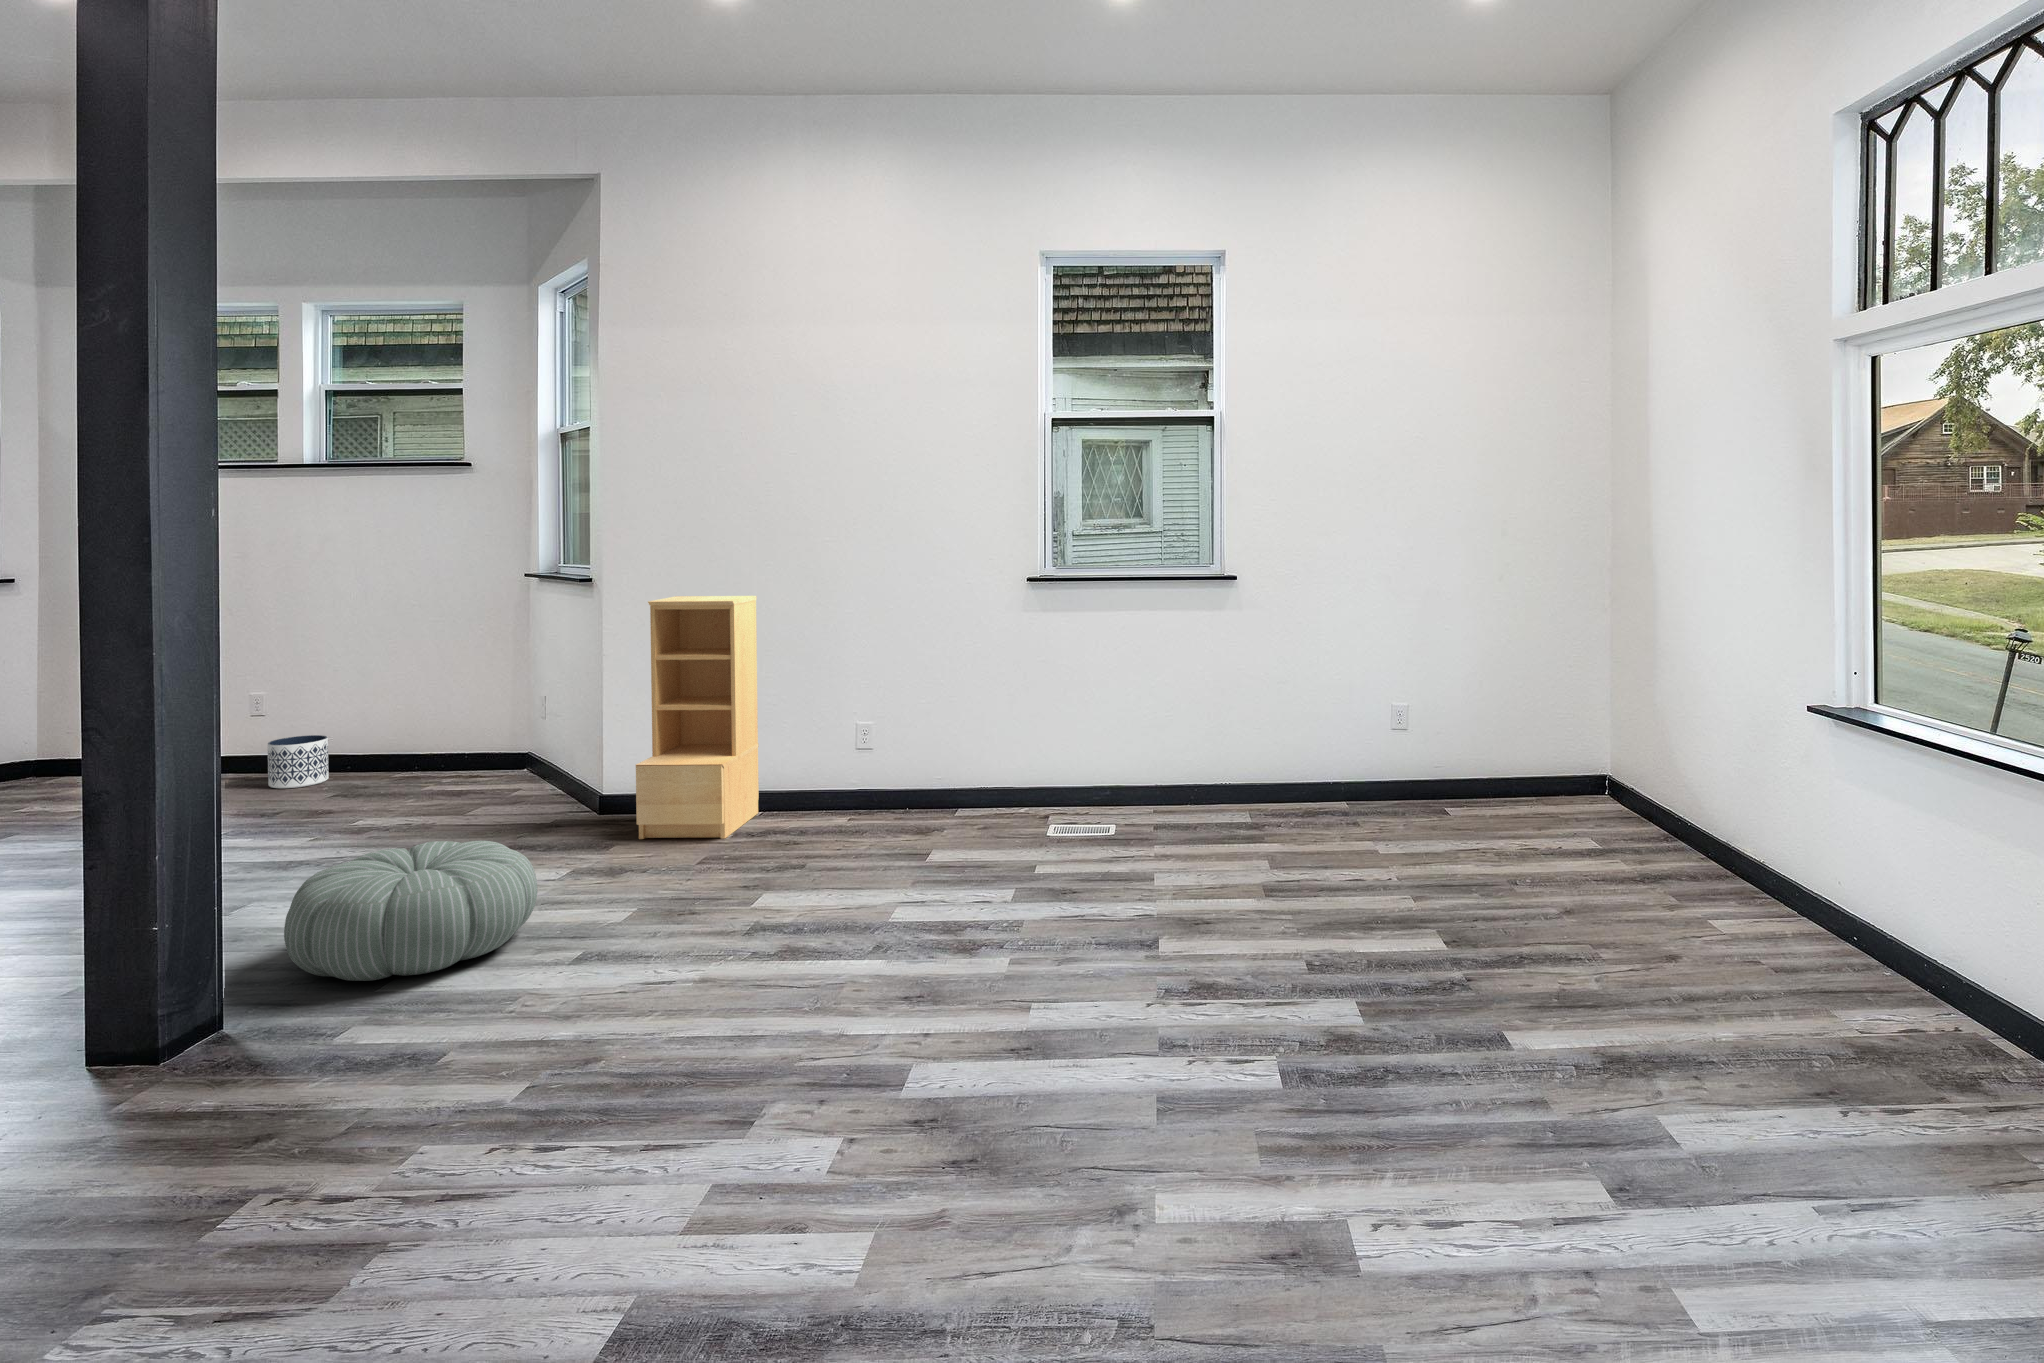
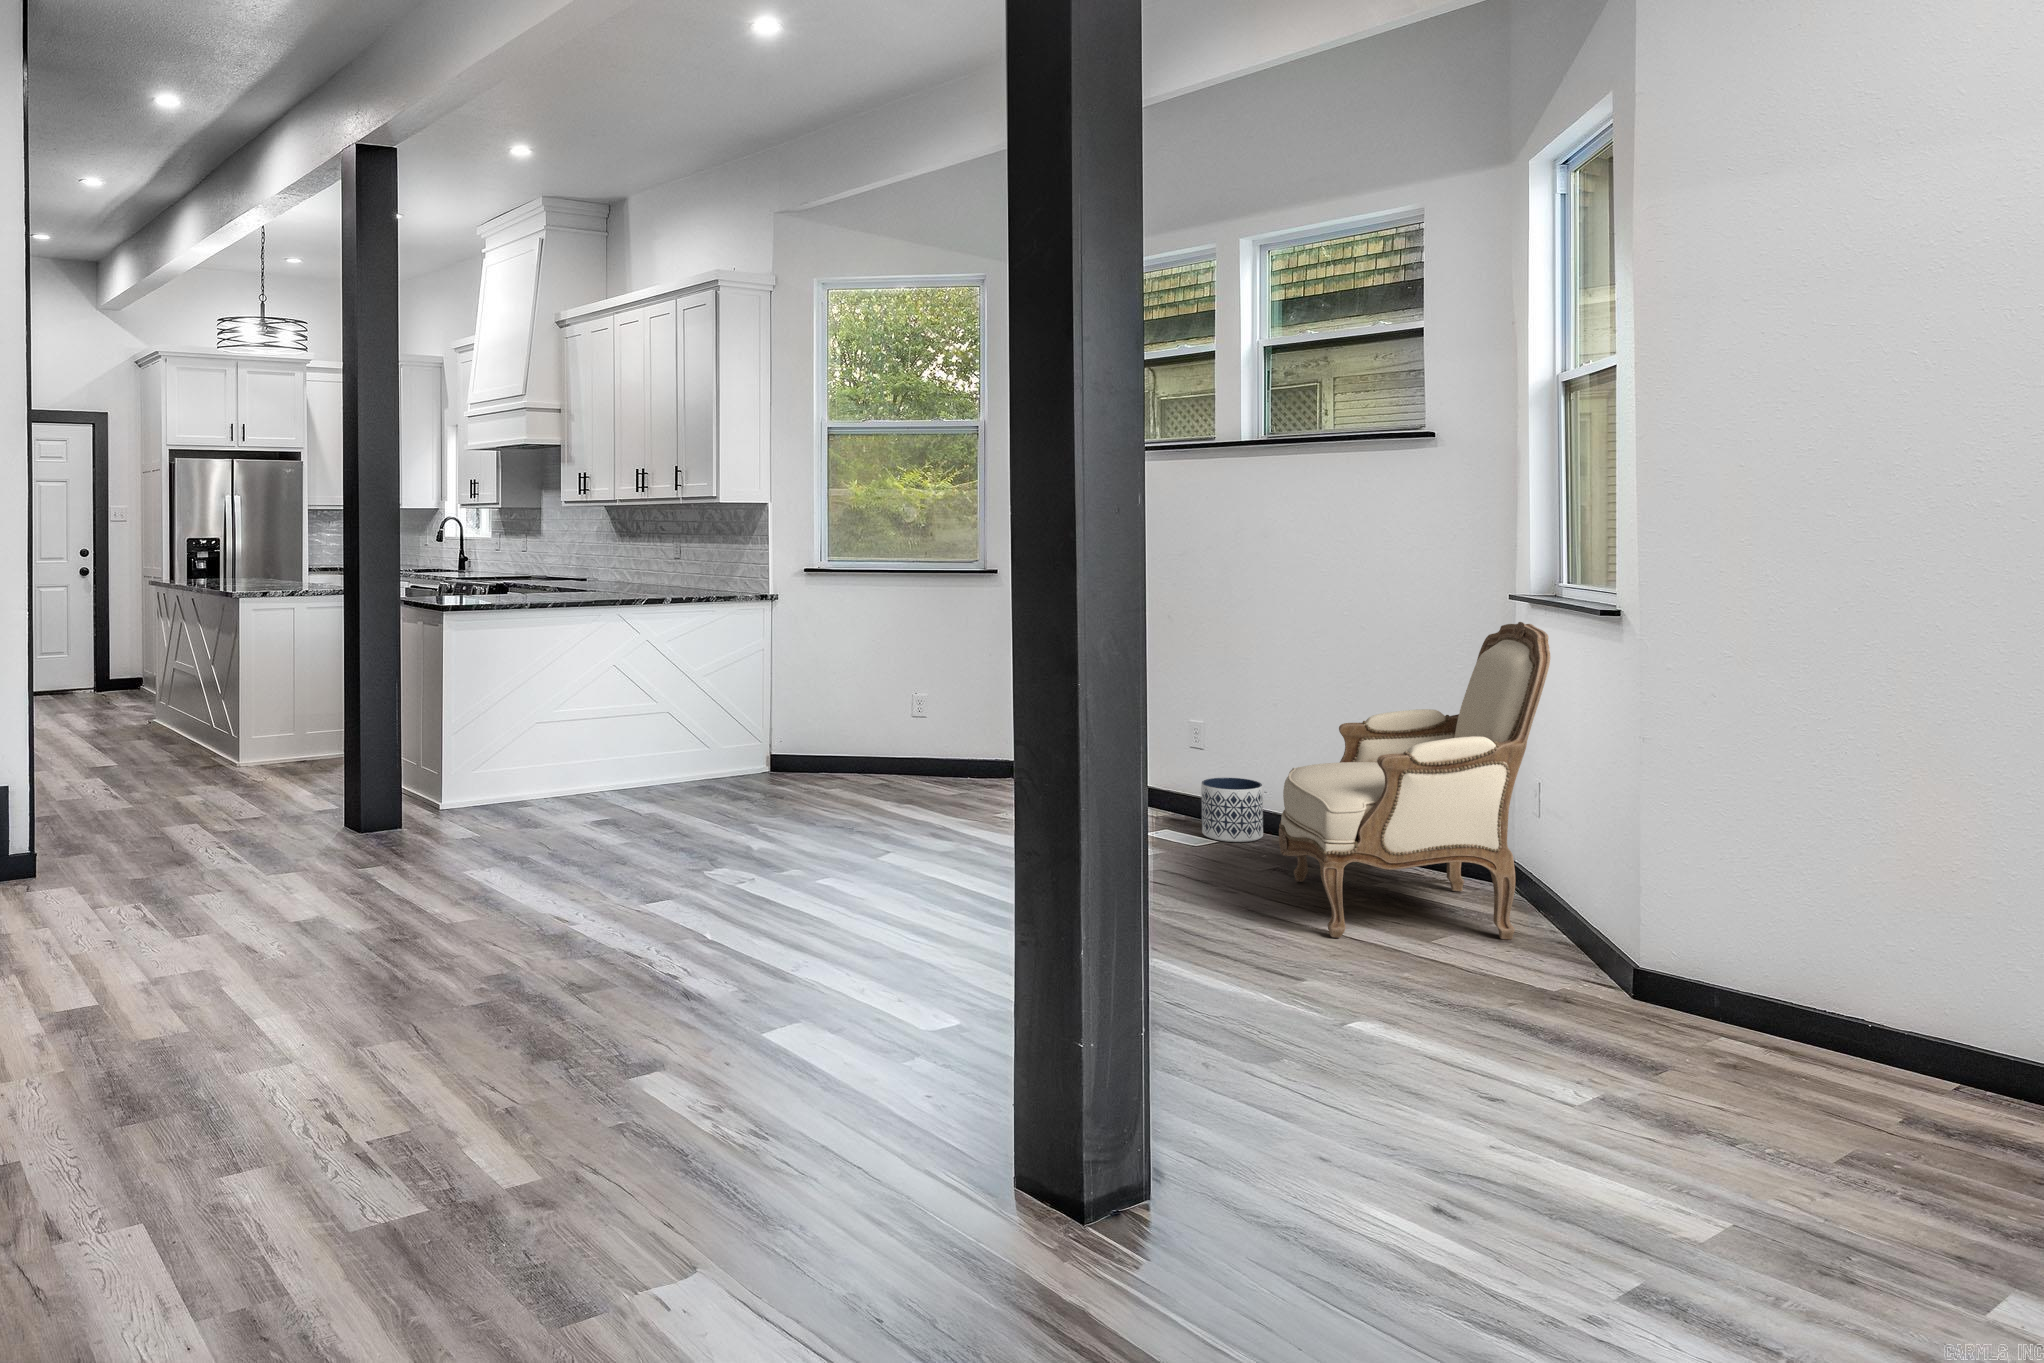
armchair: none [344,591,552,829] -> present [1279,622,1550,940]
bookshelf: present [636,596,759,839] -> none [1707,653,1955,1122]
pouf: present [284,841,538,981] -> none [1206,1012,1560,1253]

